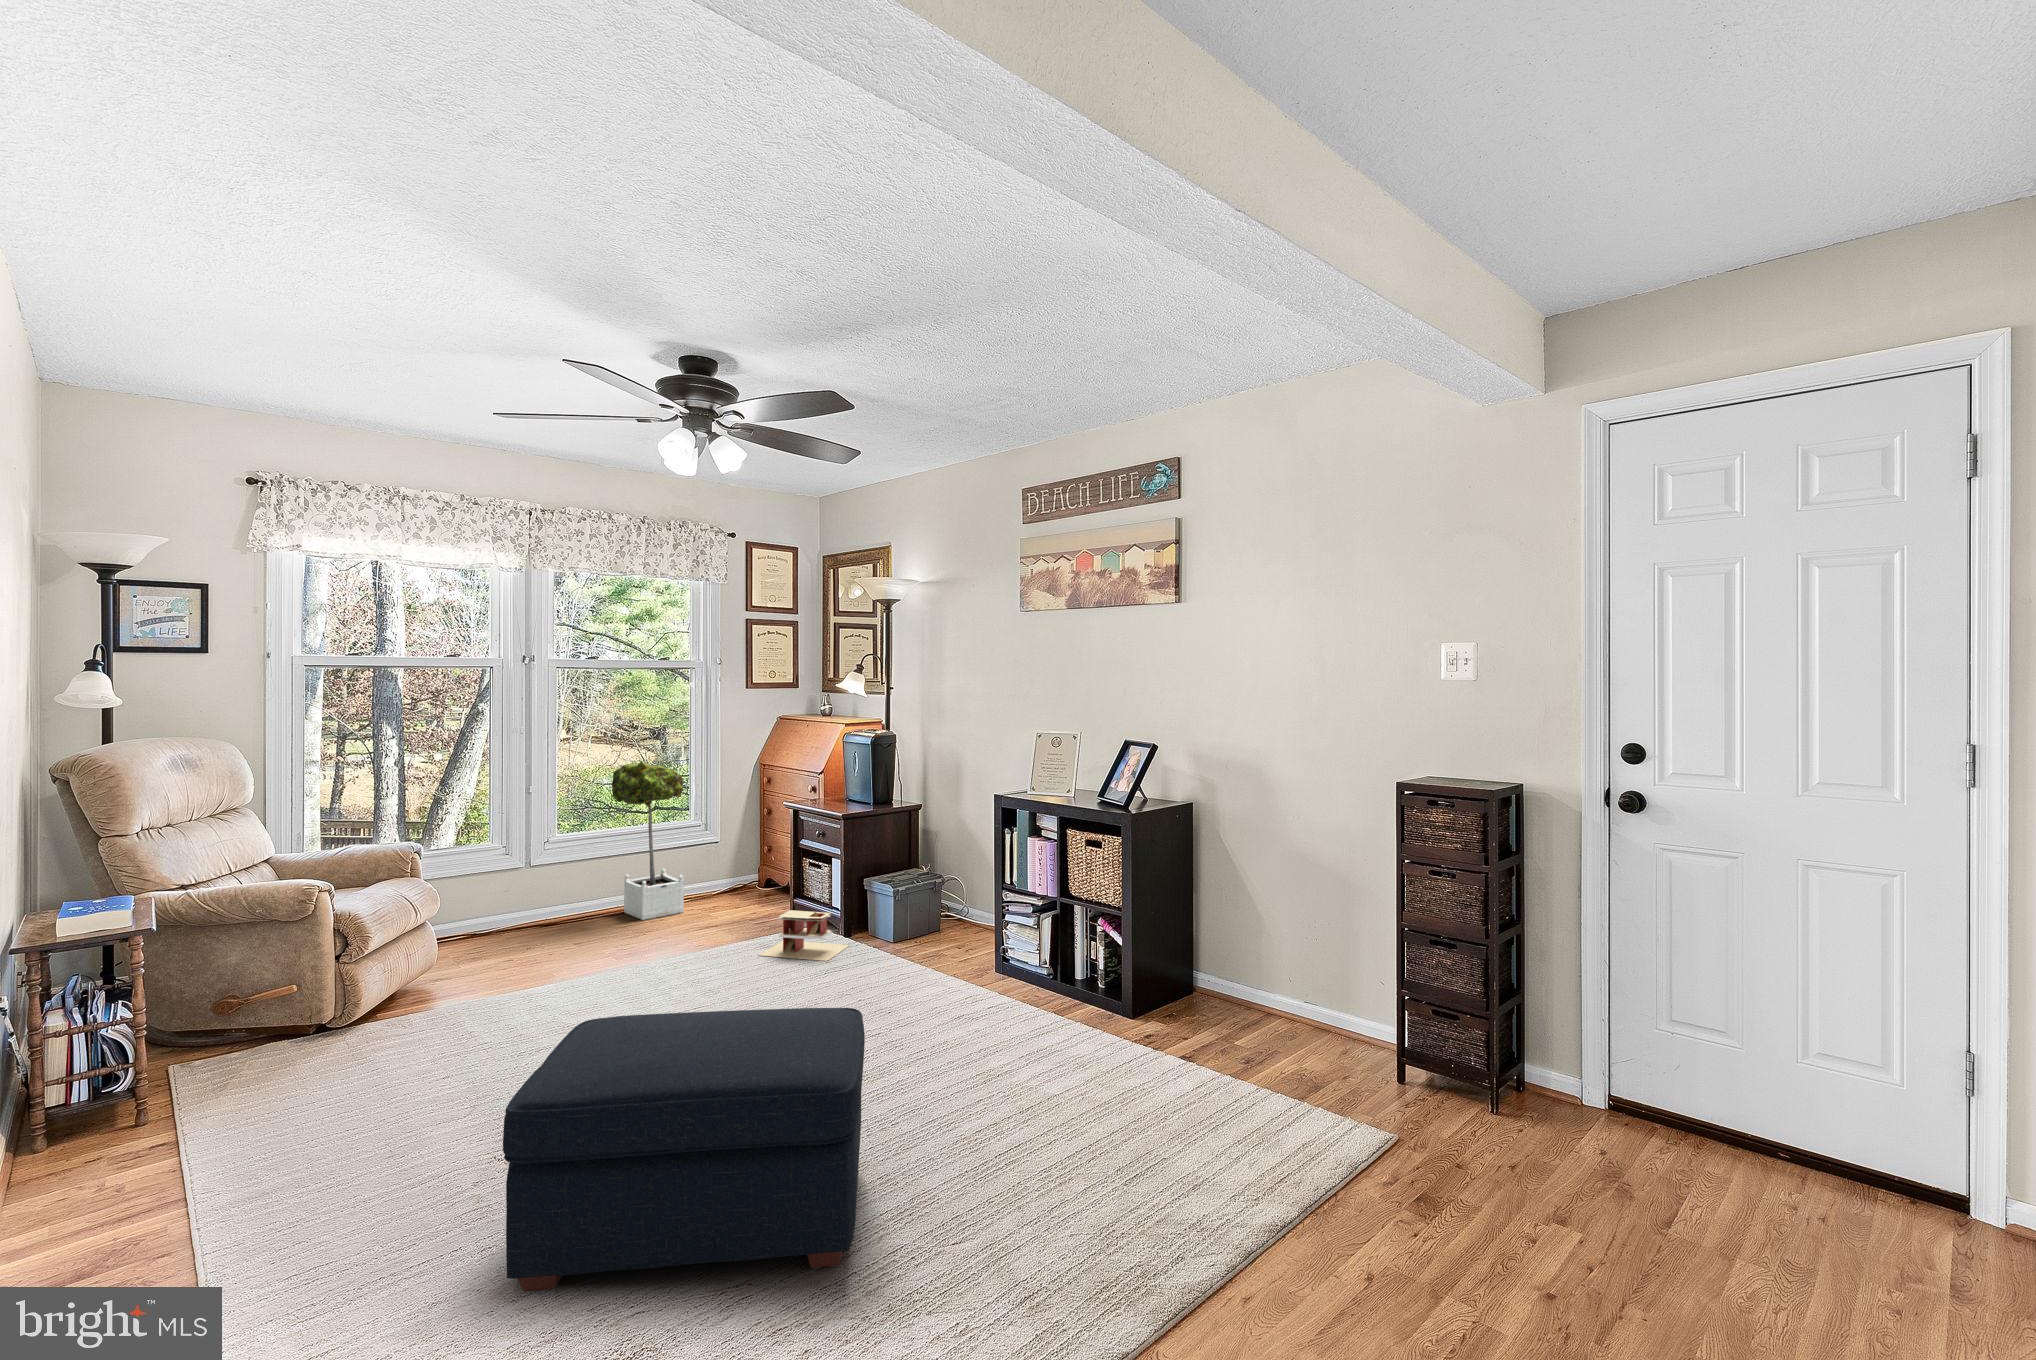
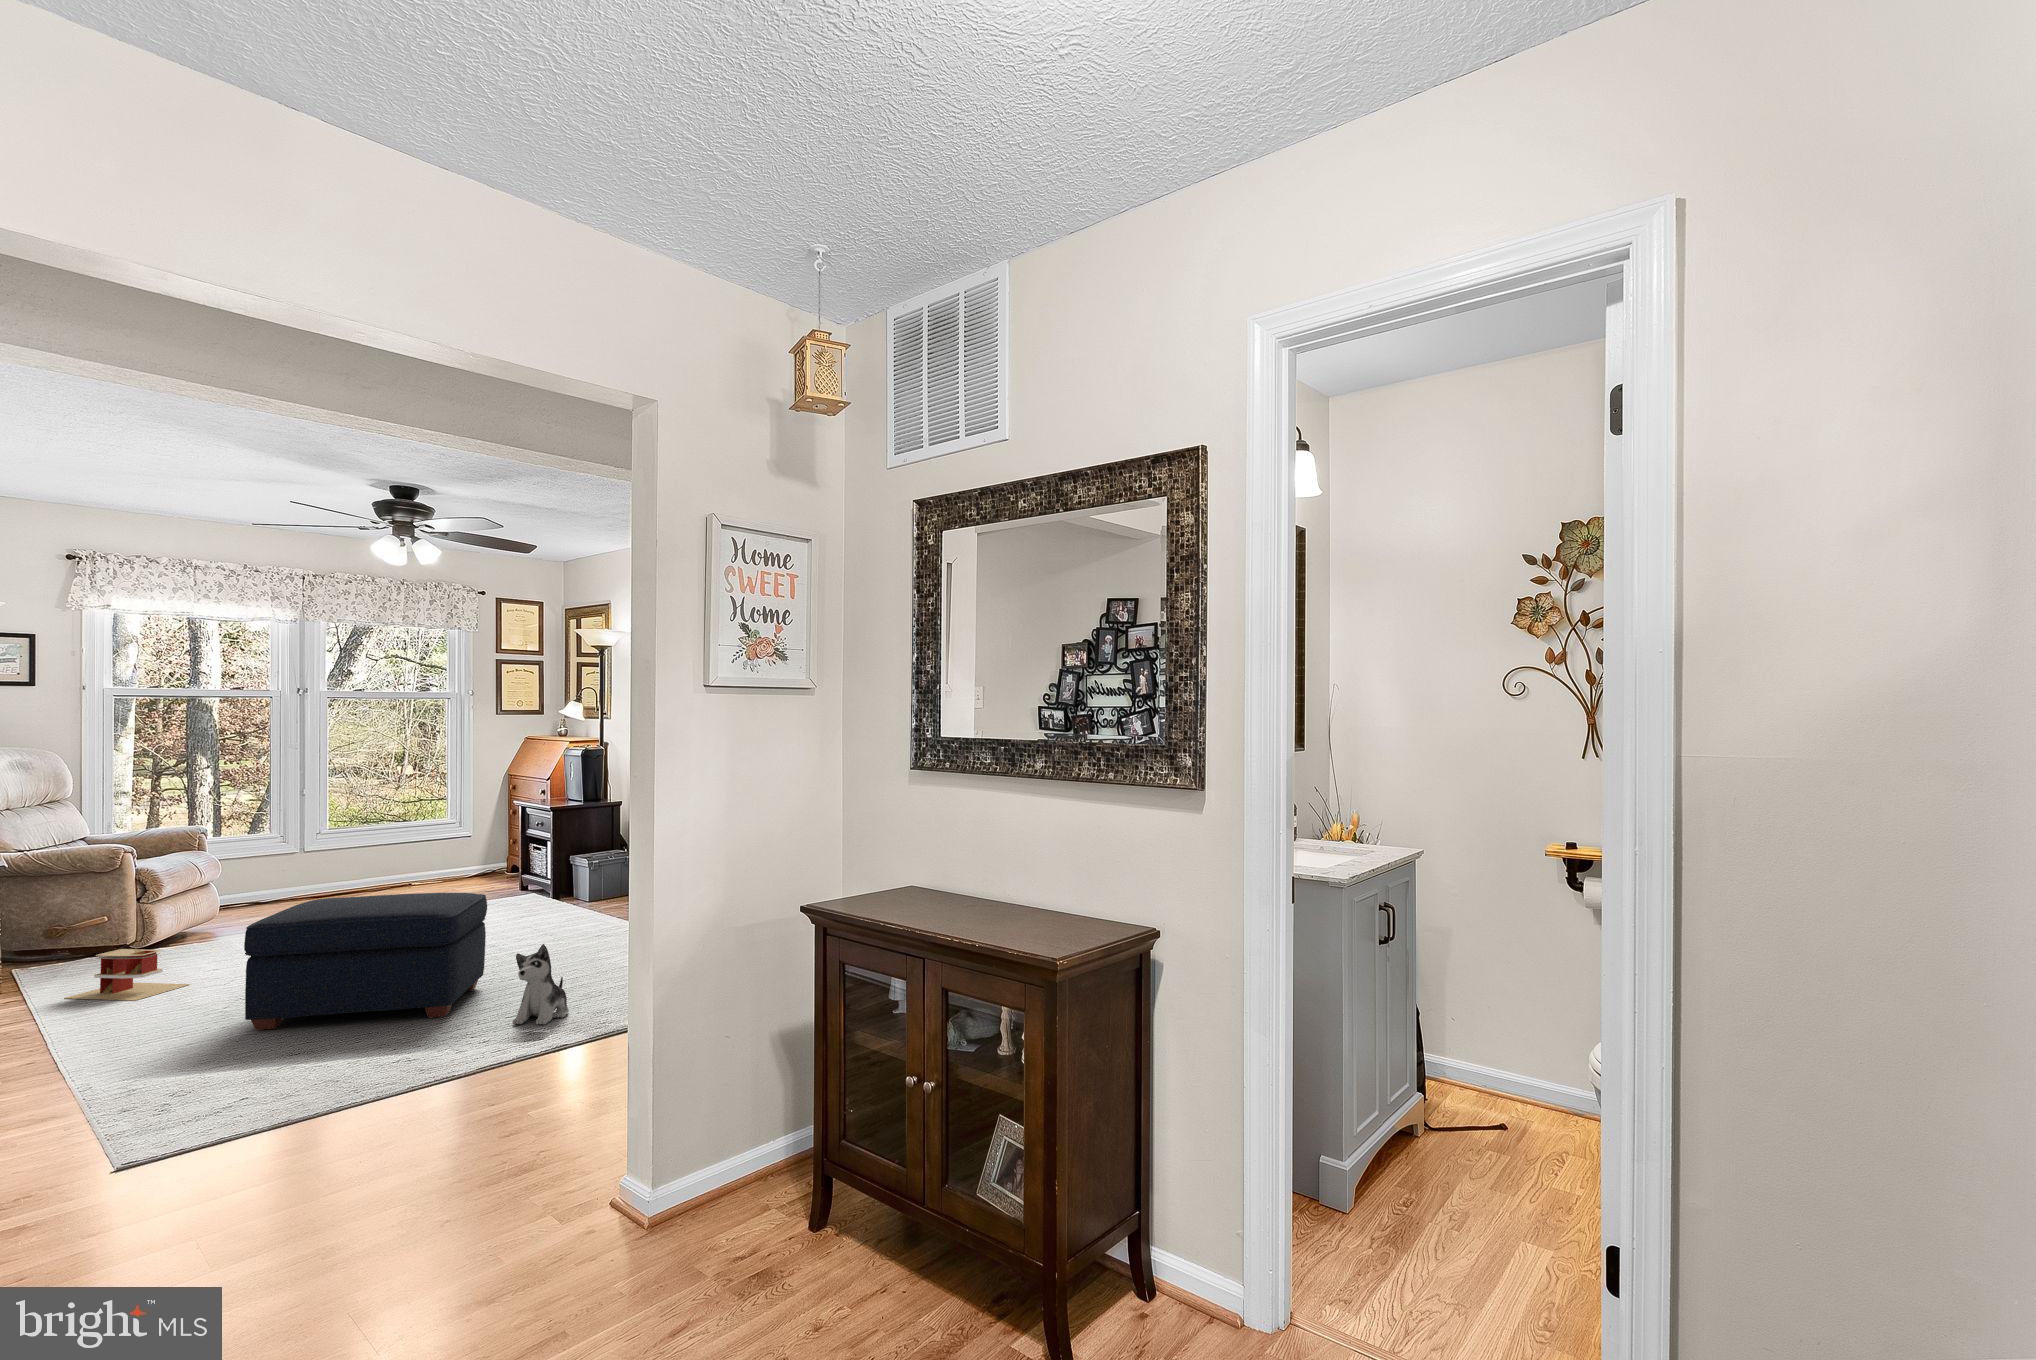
potted tree: present [612,761,684,920] -> none [370,770,432,895]
toy house: present [760,910,849,961] -> present [66,948,189,1001]
plush toy: none [971,1154,1060,1318] -> present [512,944,569,1024]

